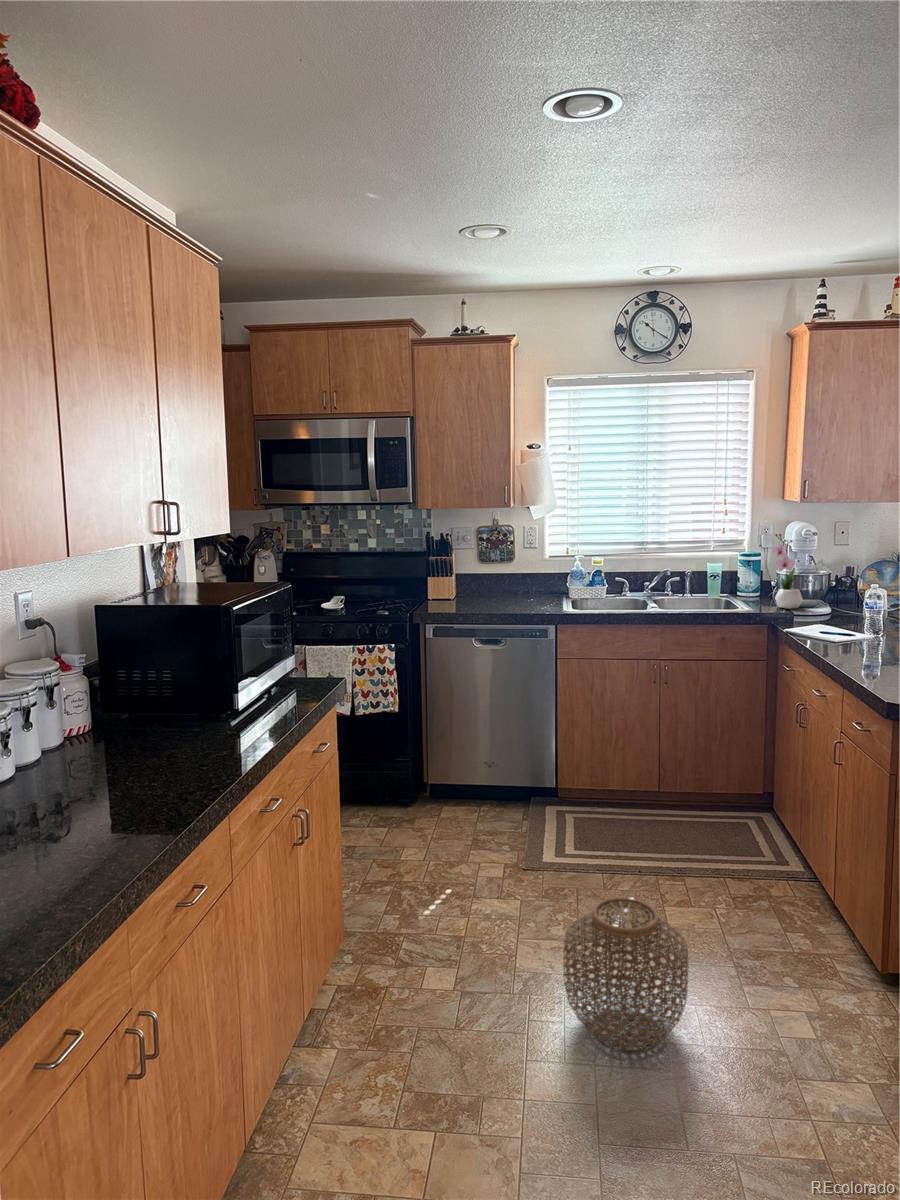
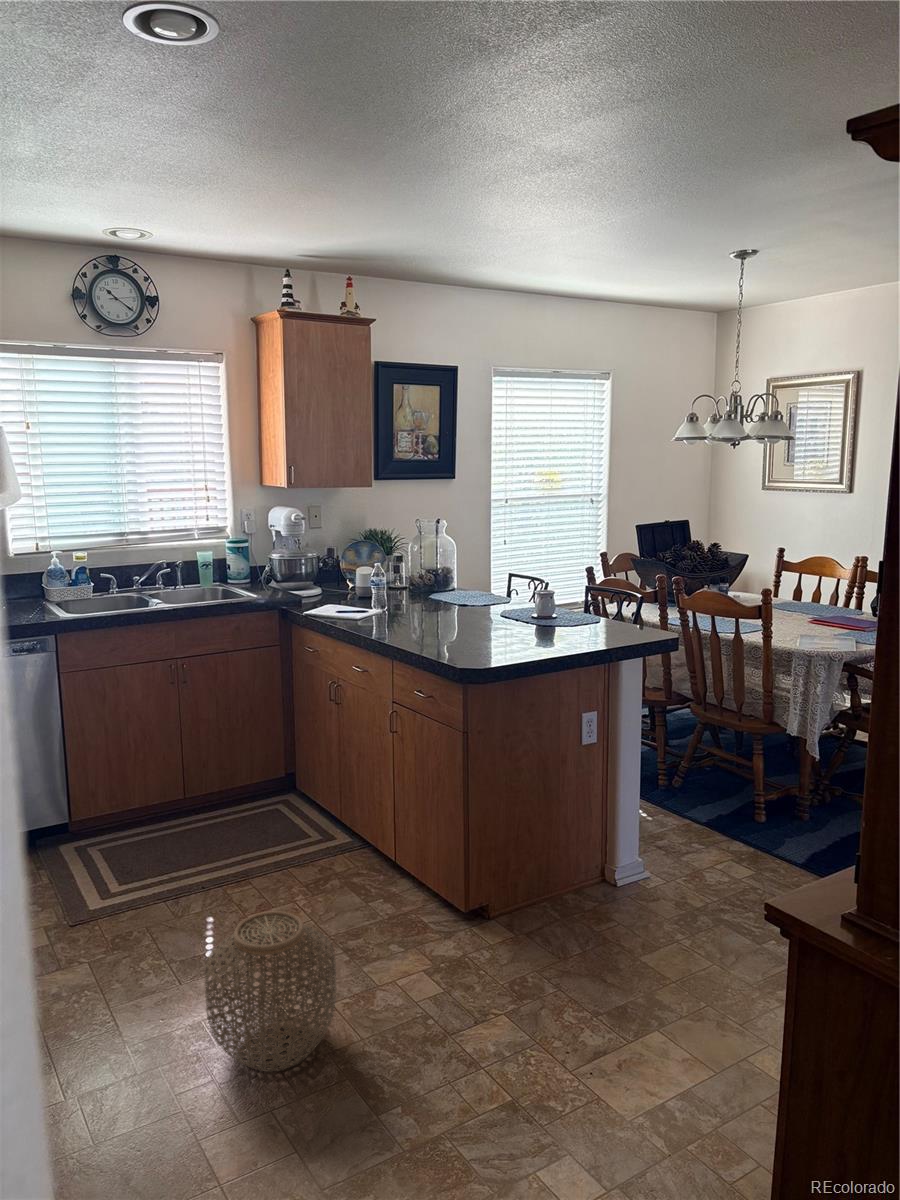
flower arrangement: present [772,534,804,609] -> none [268,519,301,593]

